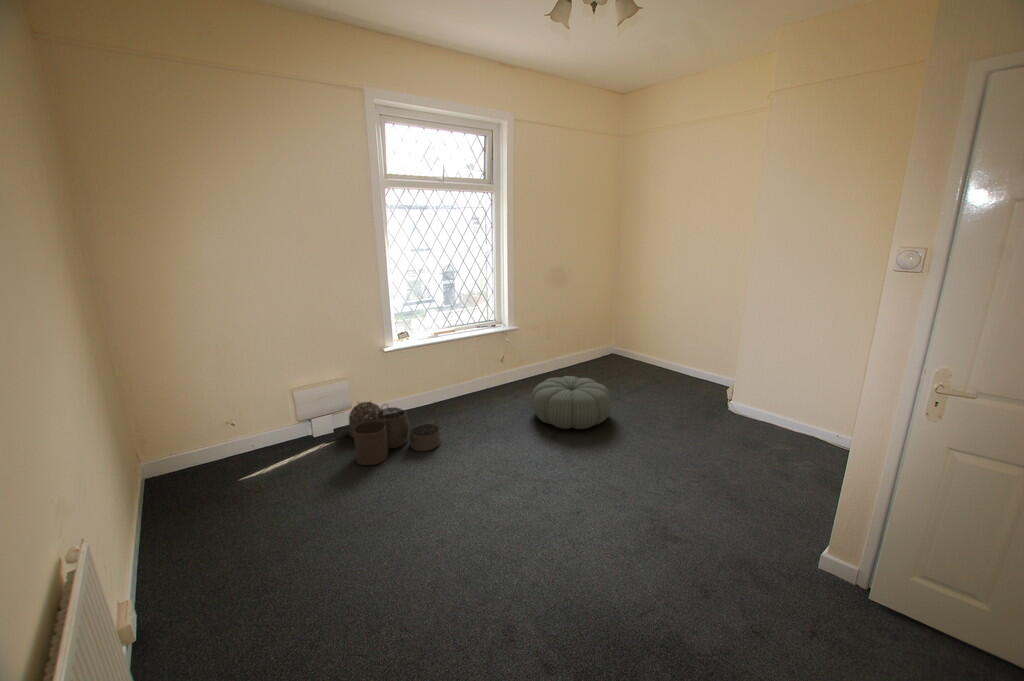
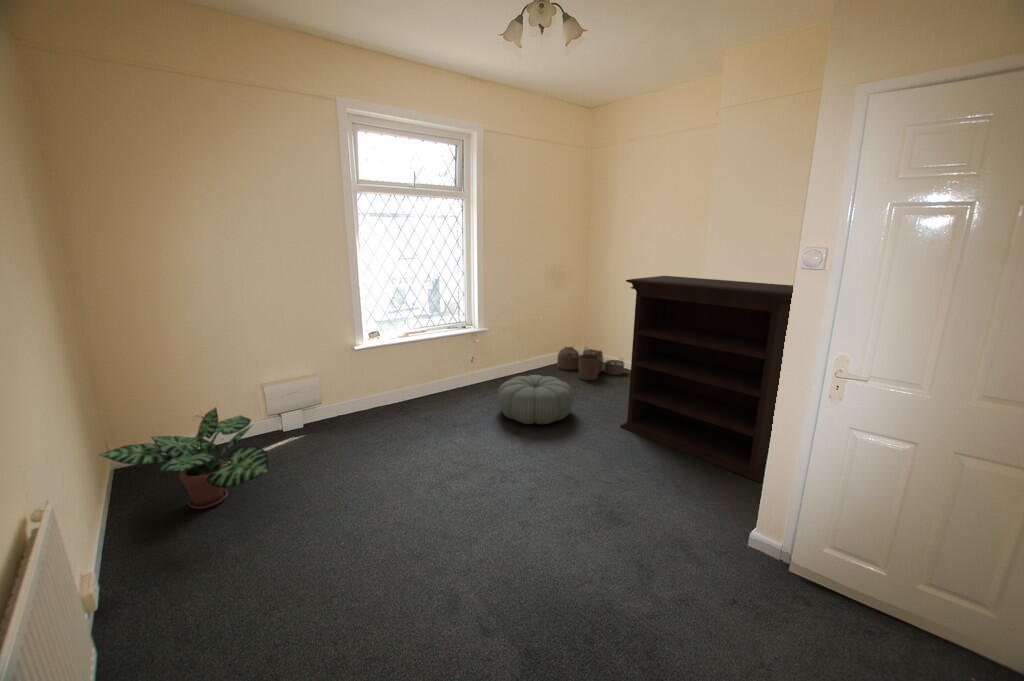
bookshelf: none [662,272,893,497] -> present [620,276,793,483]
woven basket: present [349,402,441,465] -> present [557,347,624,380]
potted plant: none [130,417,306,524] -> present [99,407,269,509]

